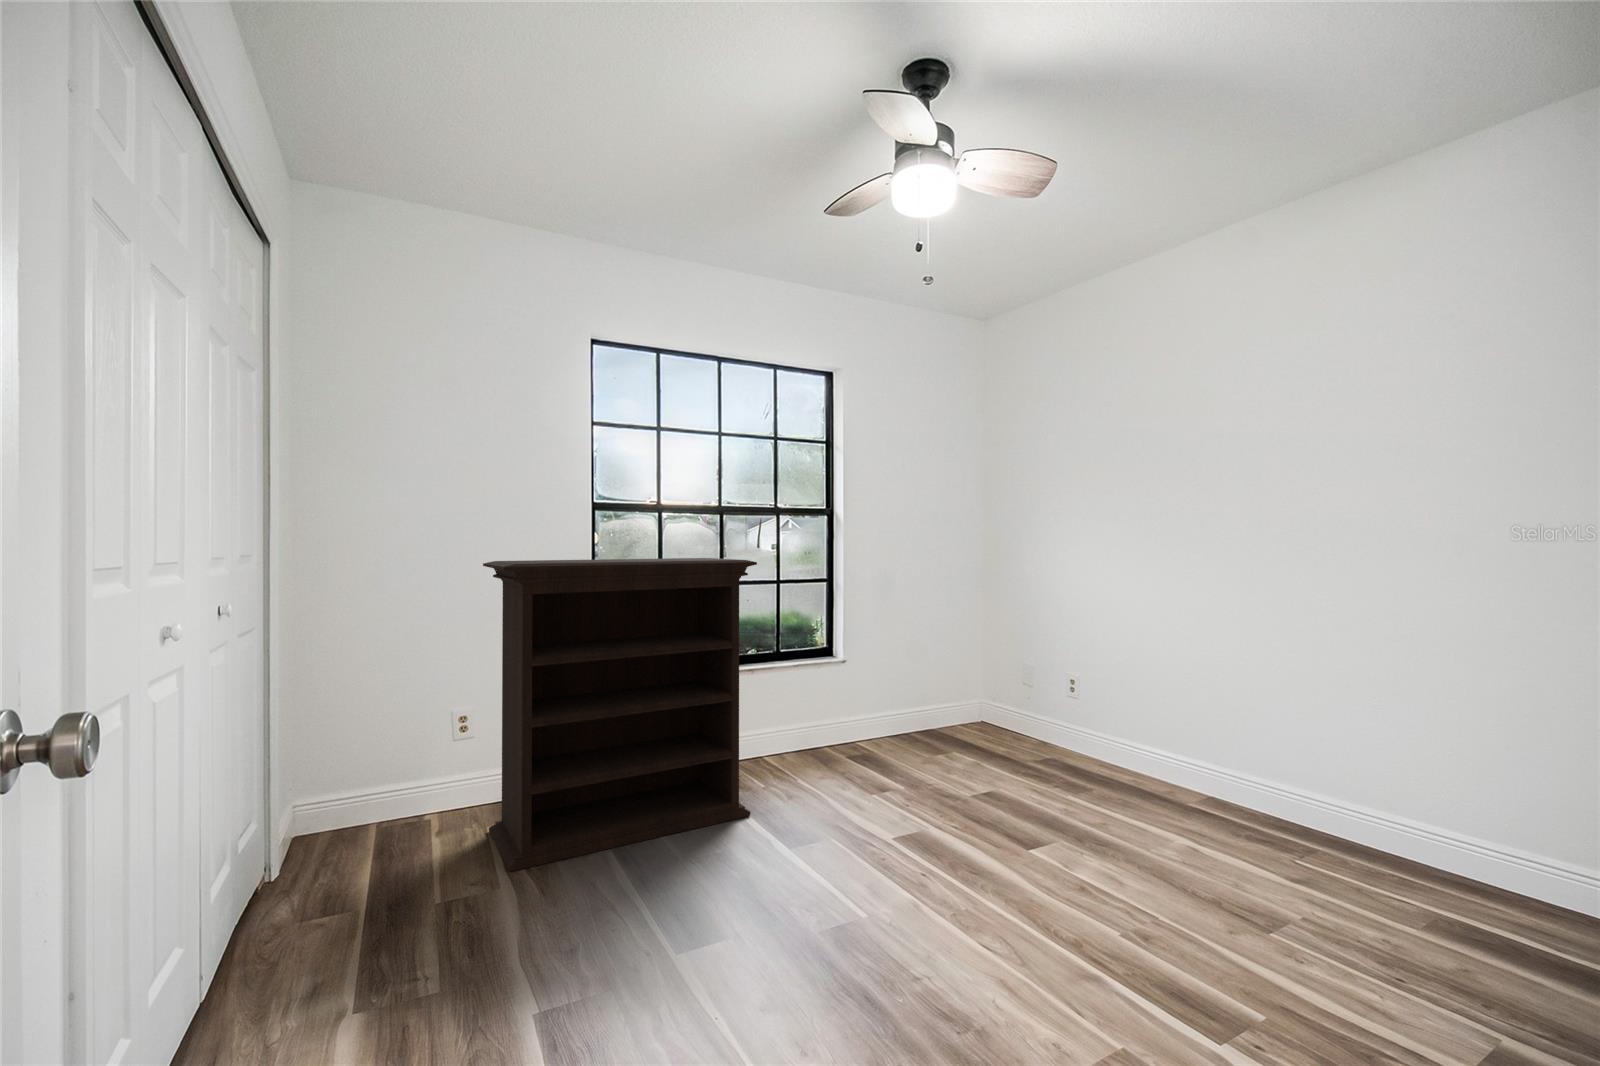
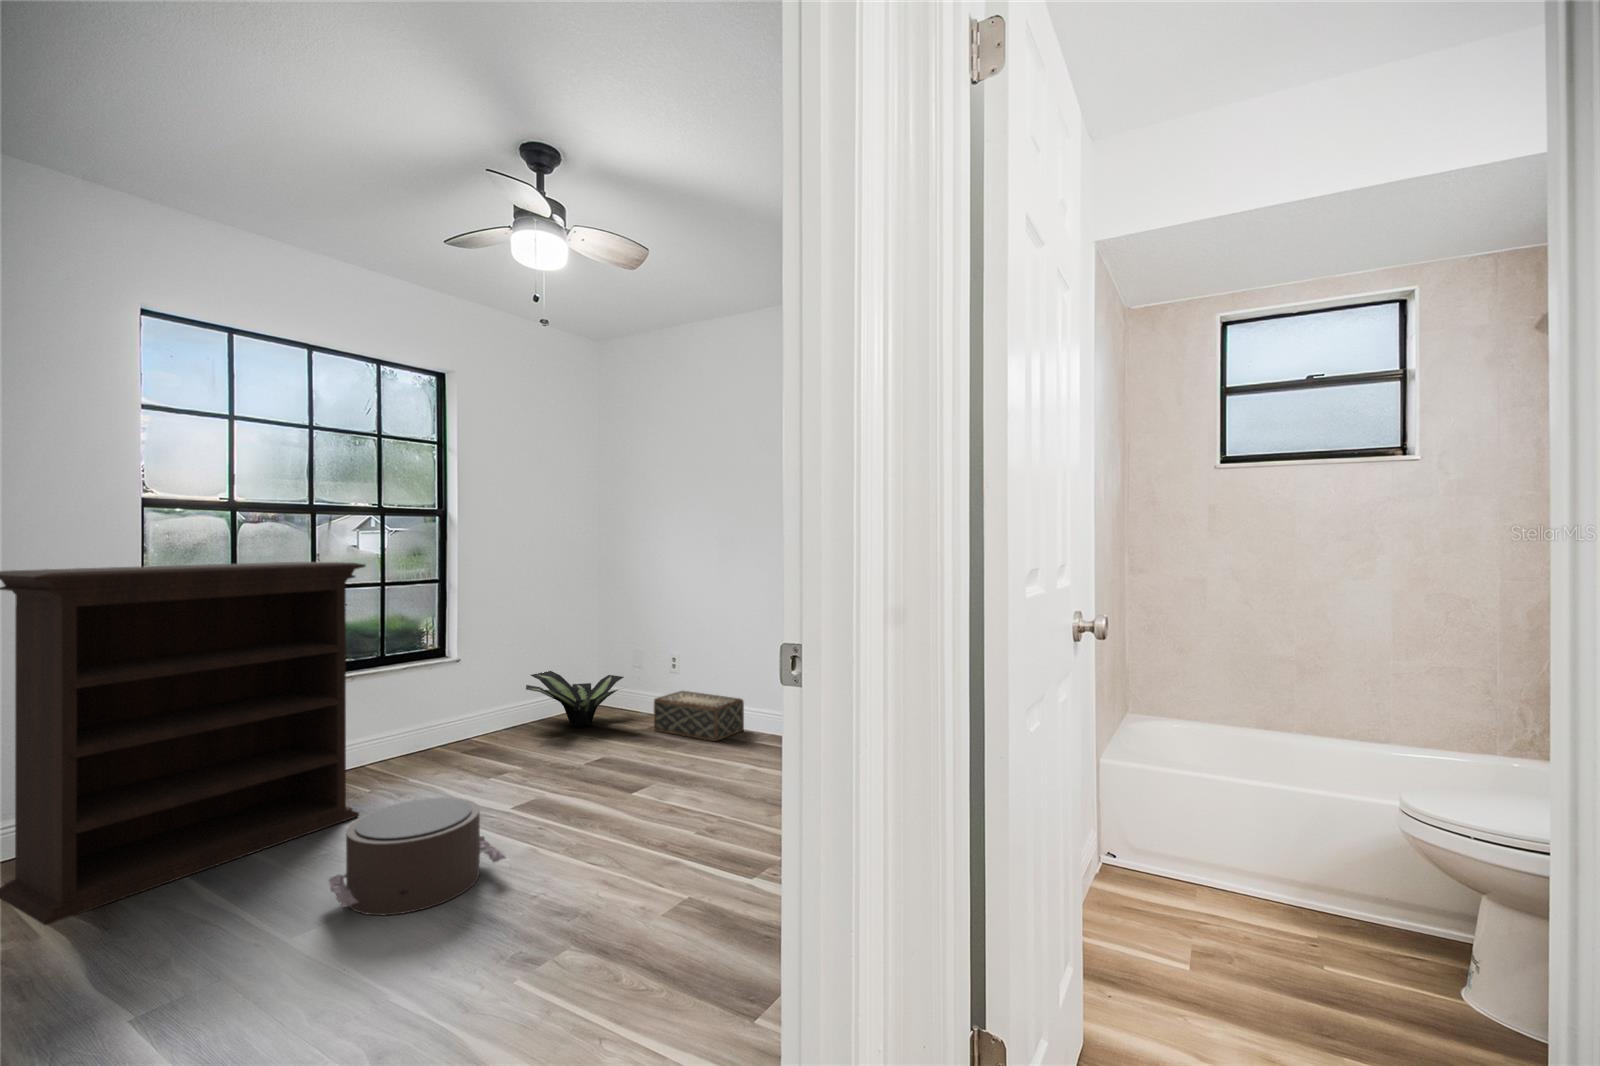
potted plant: none [912,681,1025,749] -> present [526,671,624,727]
woven basket: none [1055,723,1177,795] -> present [654,691,744,741]
pouf: none [711,818,883,952] -> present [329,797,506,915]

